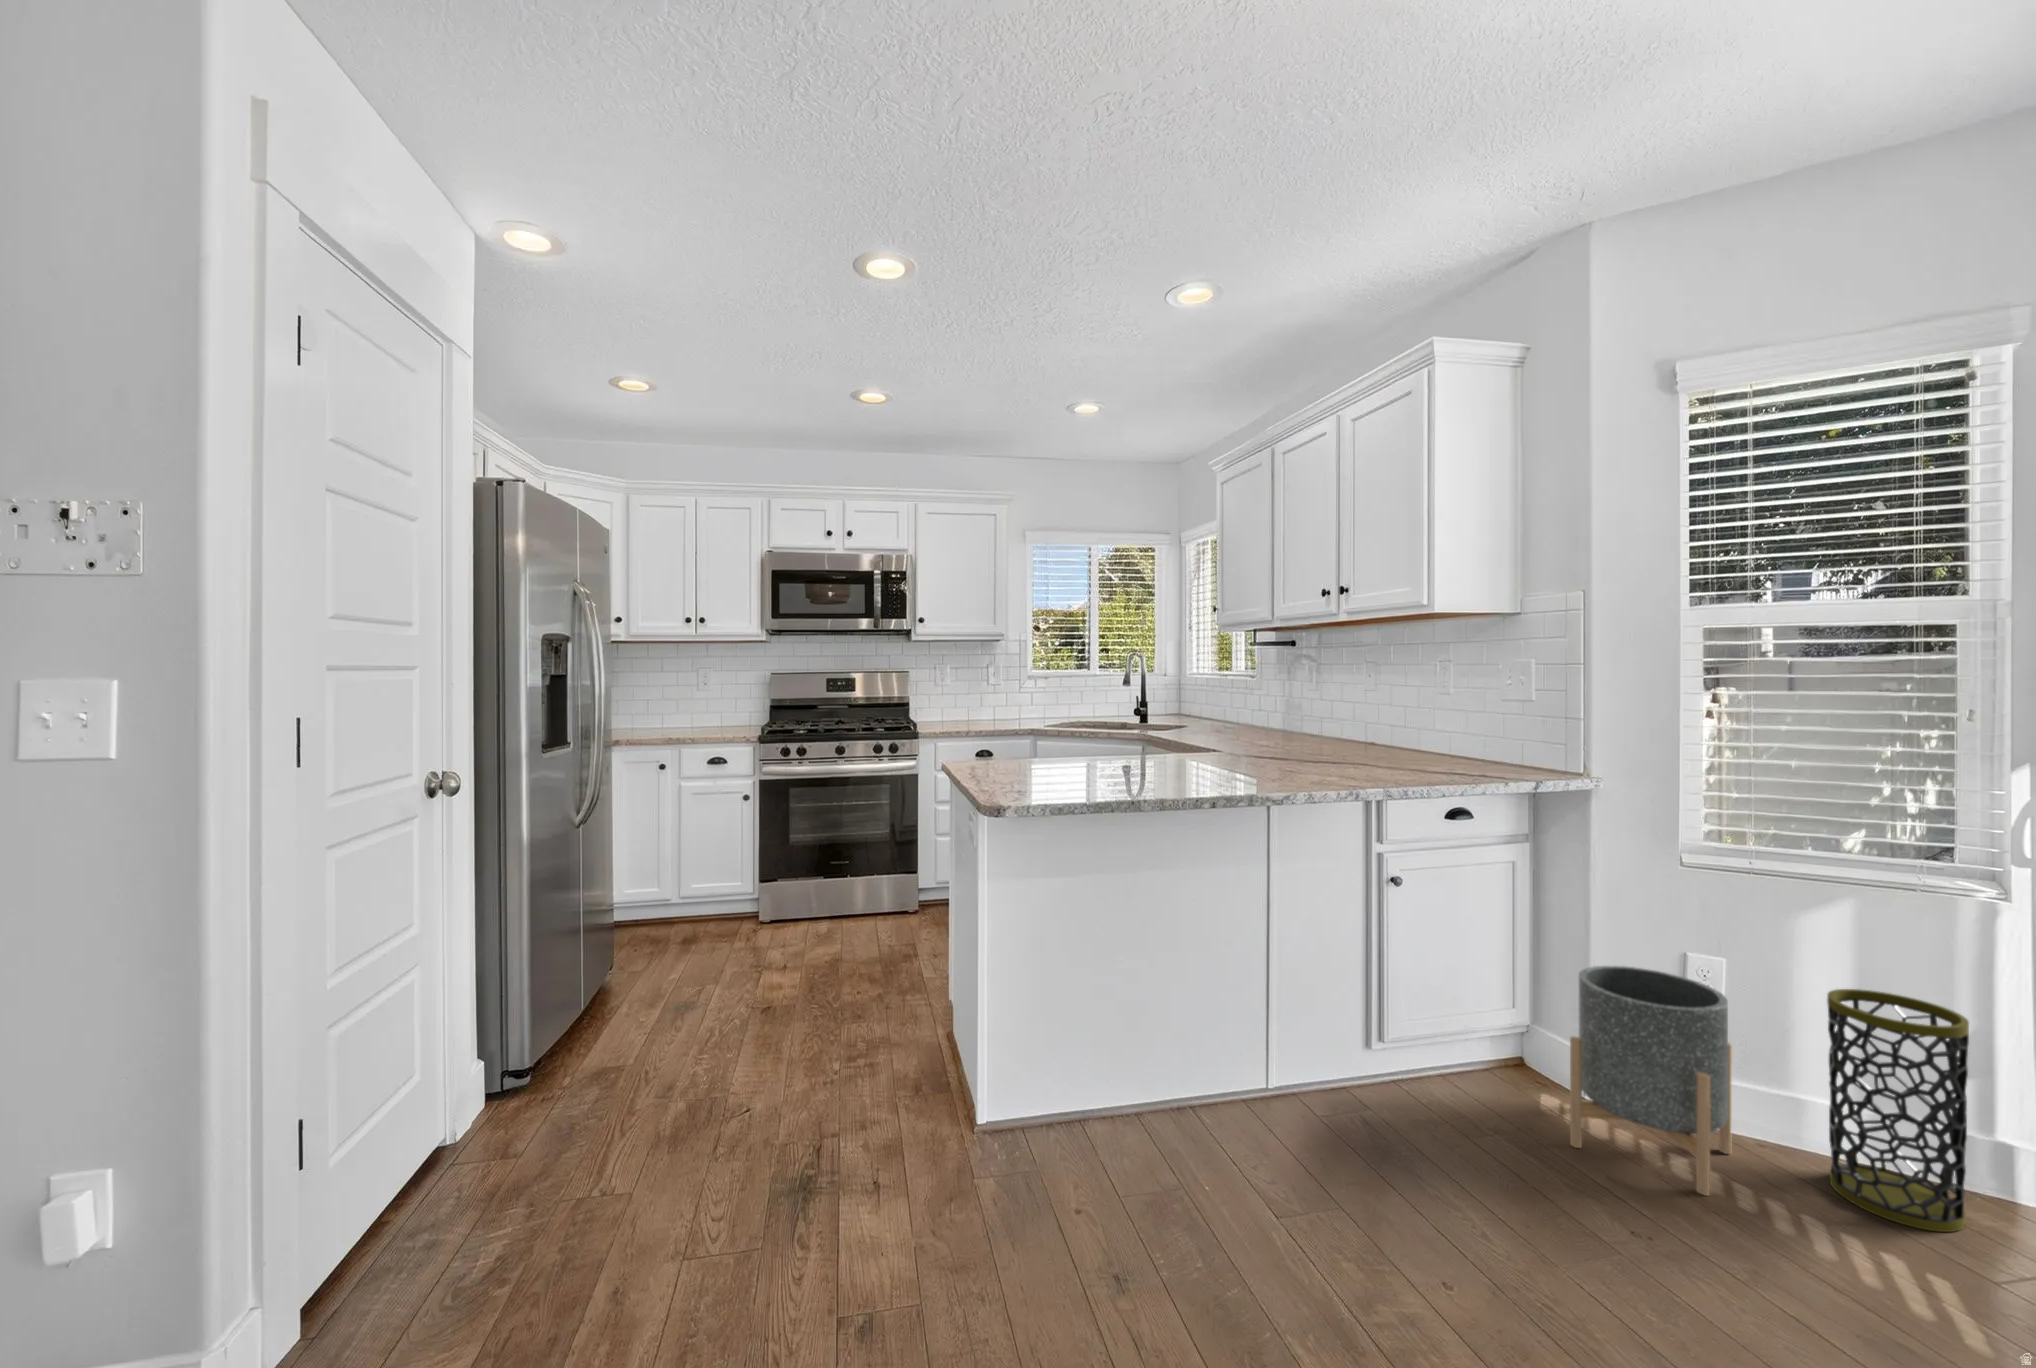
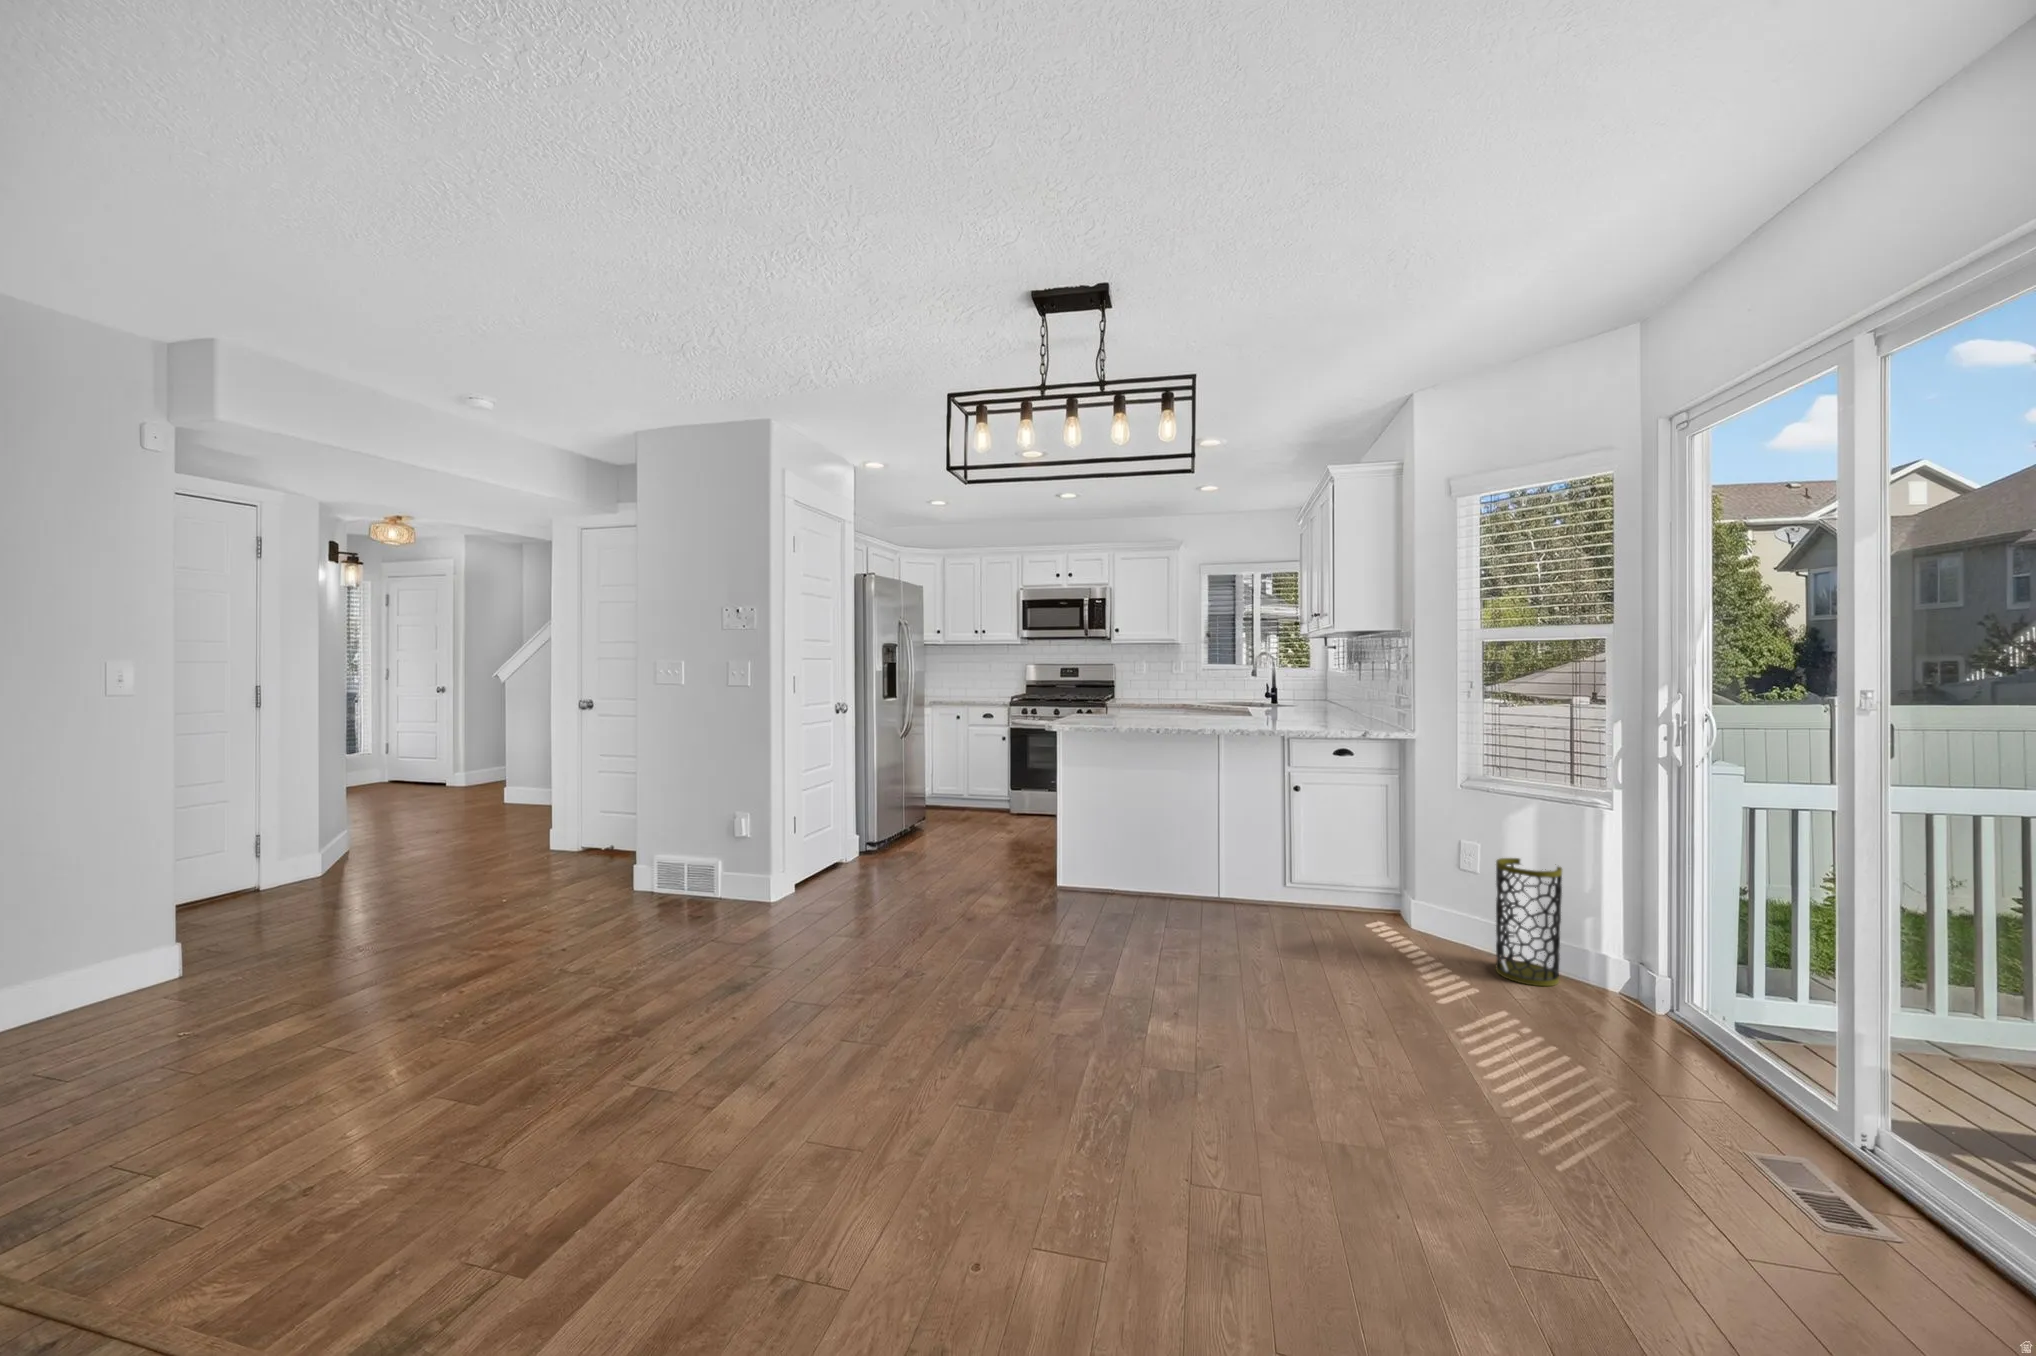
planter: present [1570,966,1732,1196] -> none [1365,843,1463,957]

